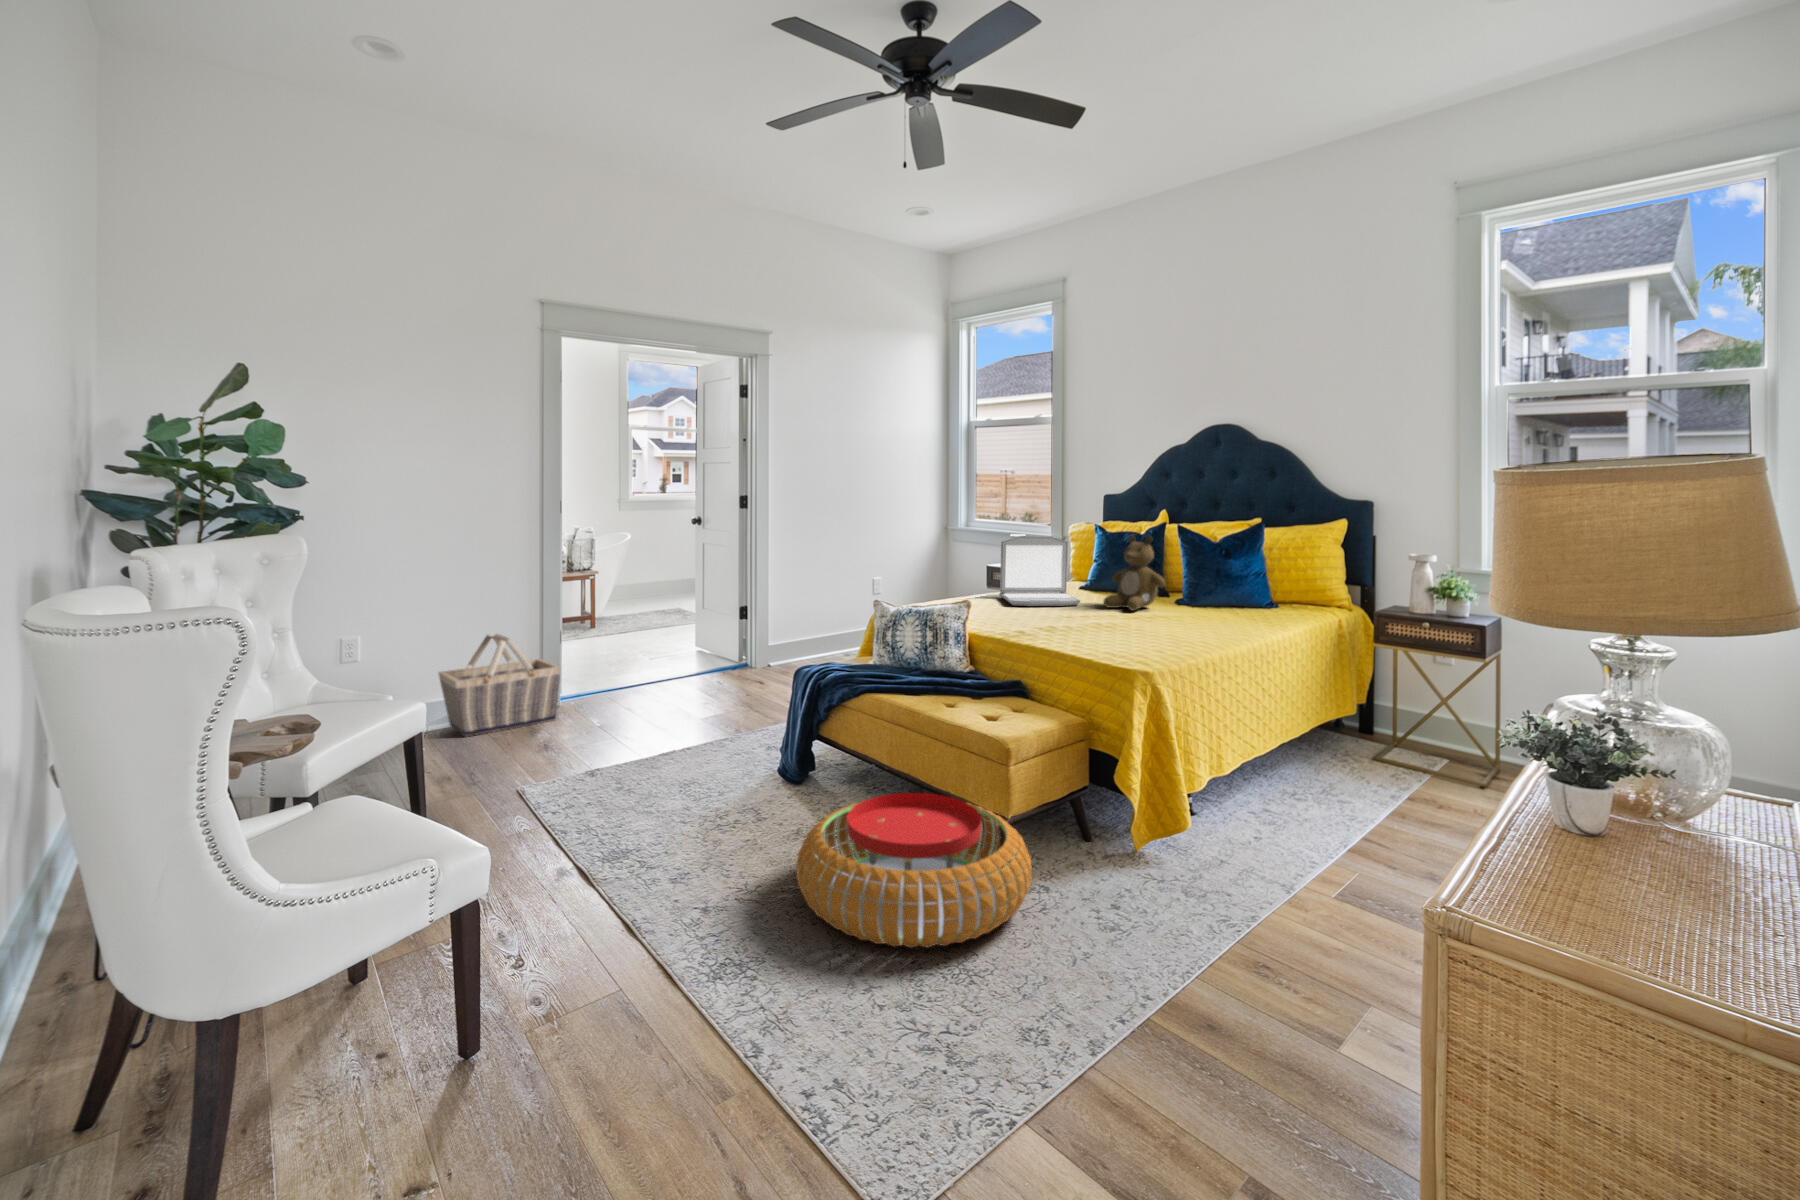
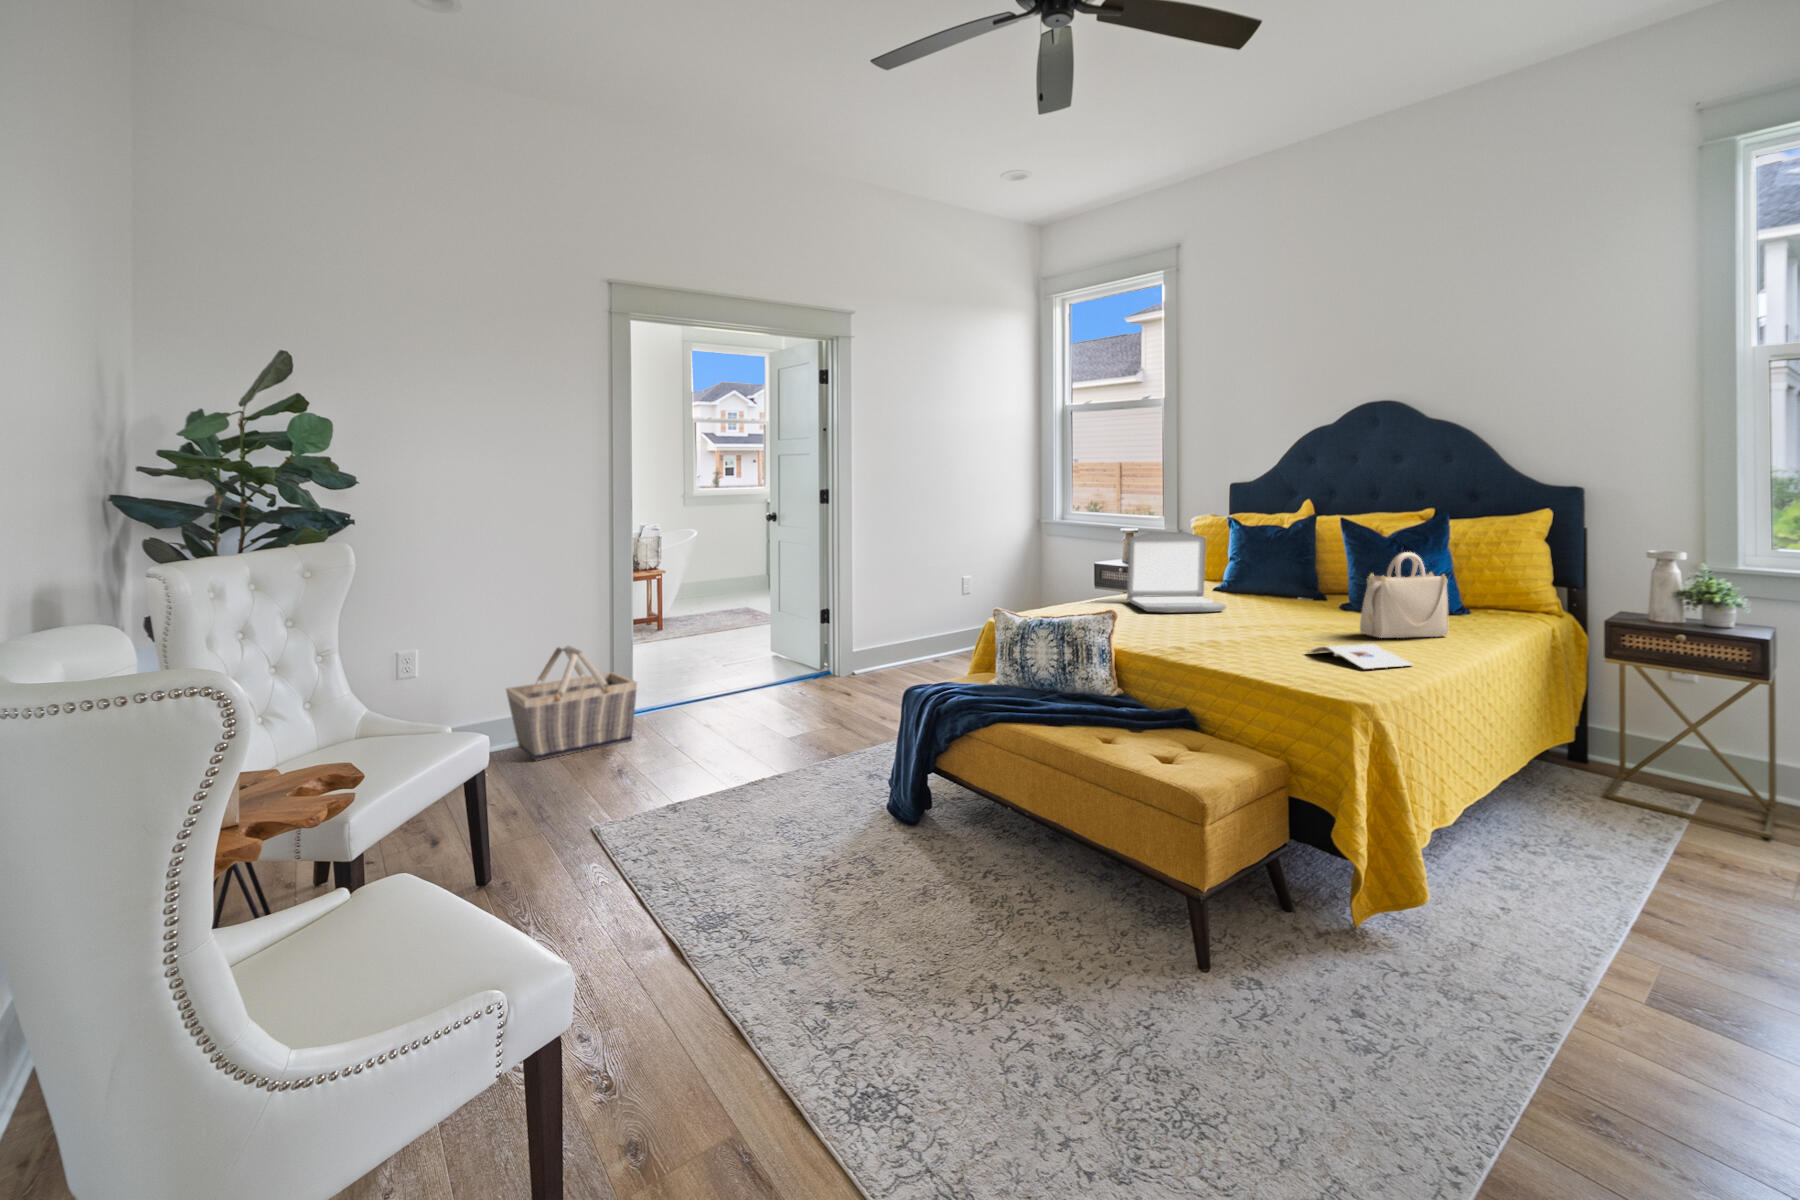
teddy bear: present [1104,535,1166,611] -> none [1256,529,1334,618]
handbag: none [1177,555,1247,626] -> present [1360,552,1448,638]
magazine: none [1123,630,1201,649] -> present [1309,644,1412,669]
pouf: present [797,793,1032,948] -> none [942,854,1250,1077]

